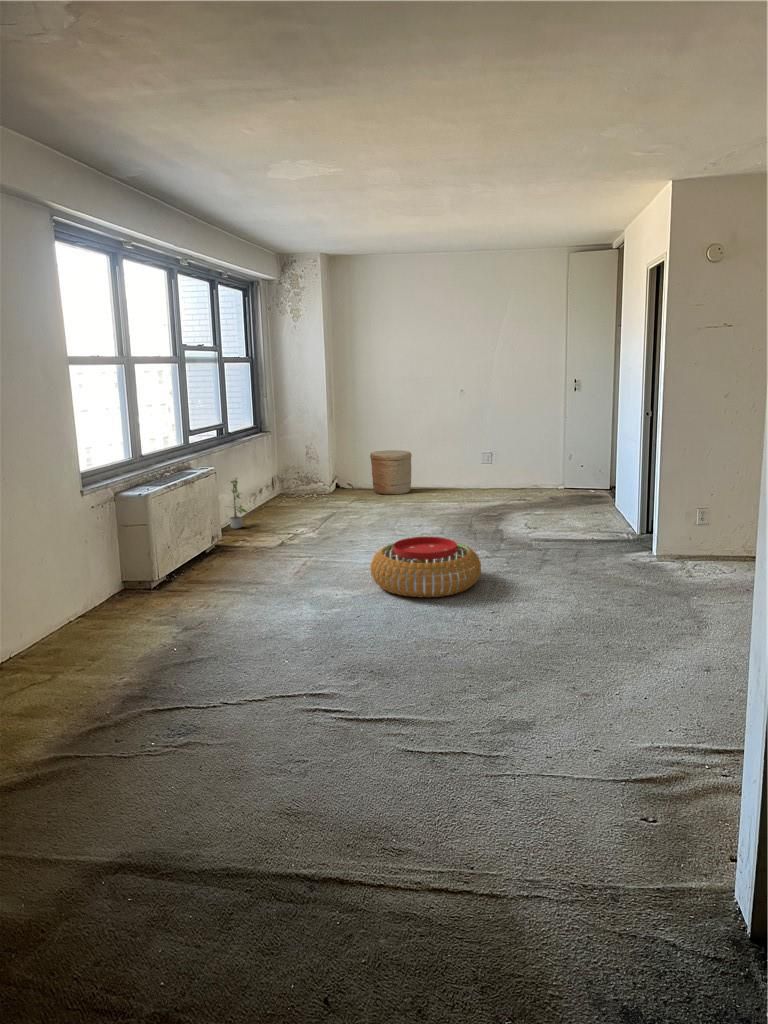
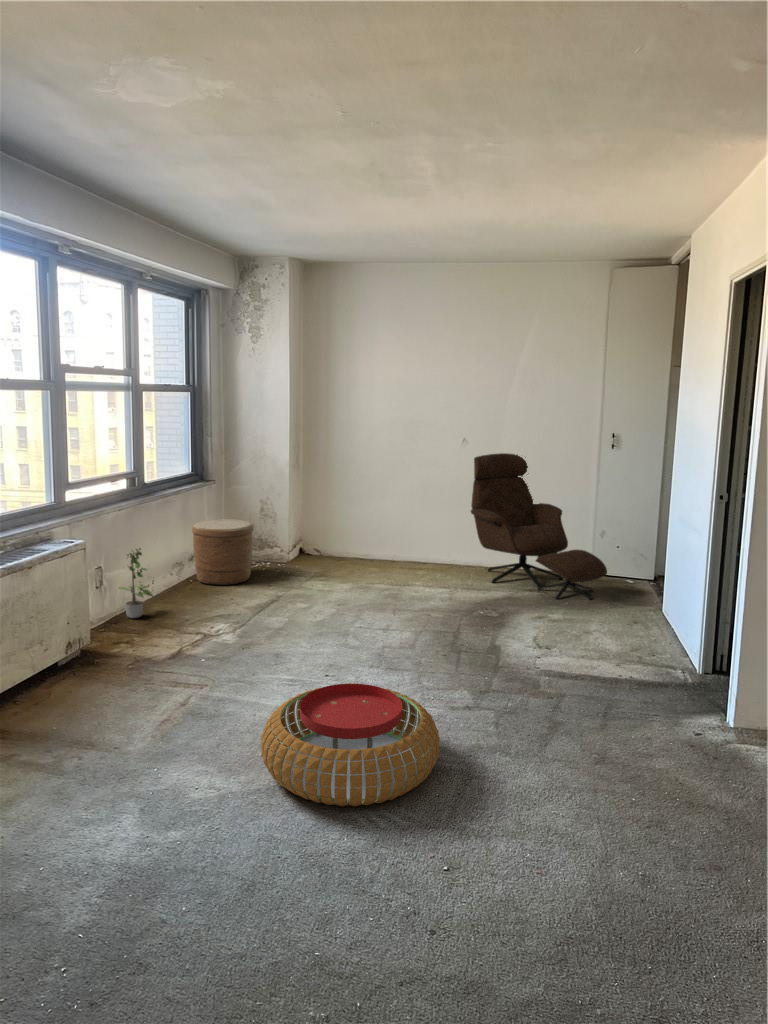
lounge chair: none [470,400,575,503] -> present [471,453,607,600]
woven basket: present [370,450,412,495] -> present [192,519,254,585]

